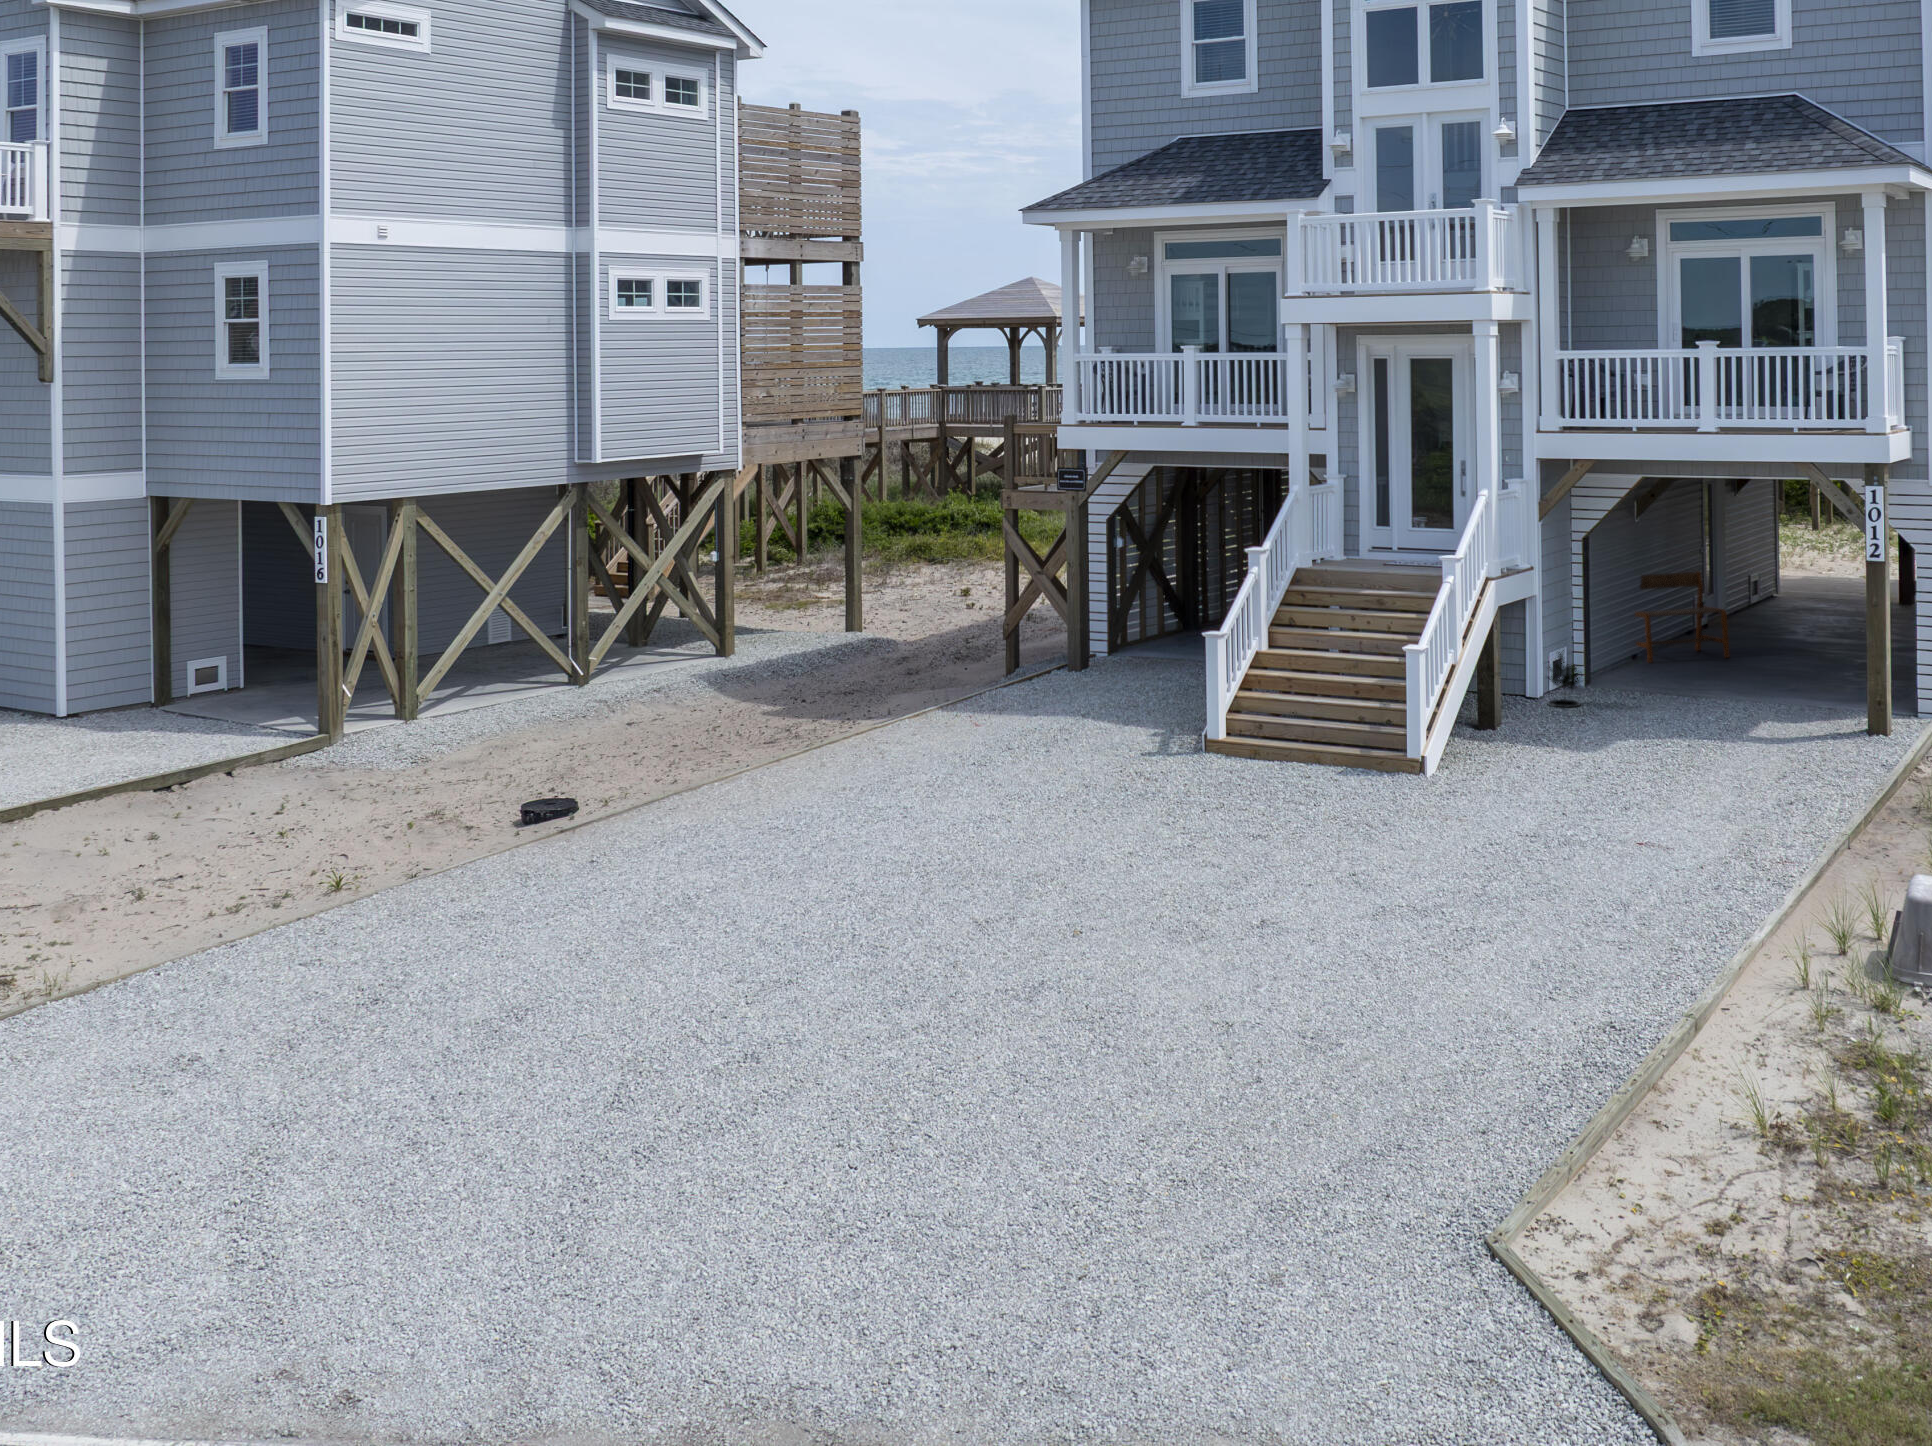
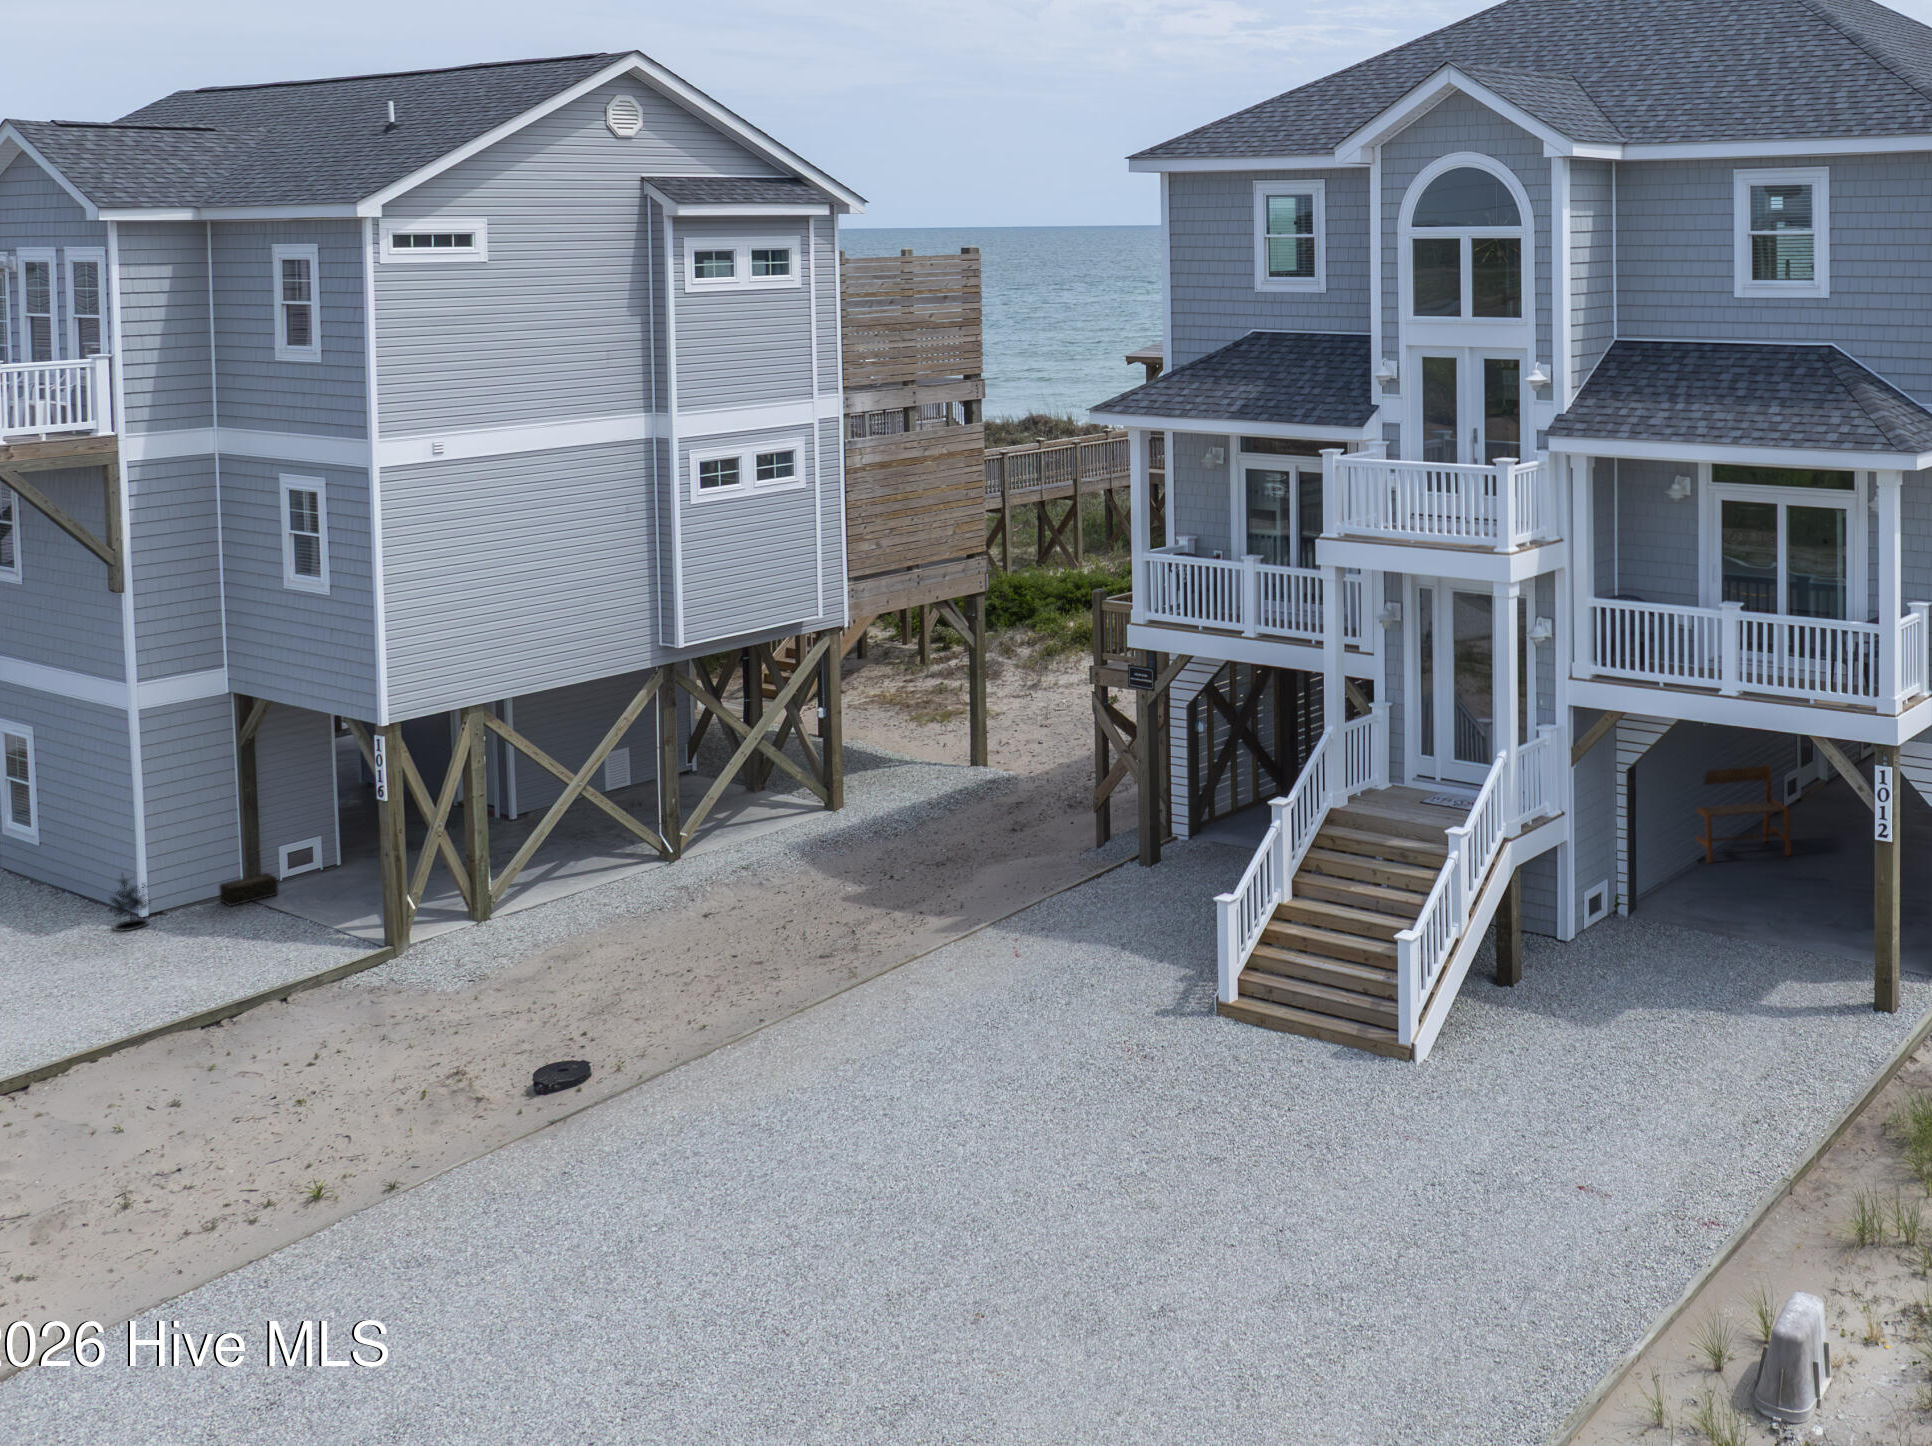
potted tree: present [1548,650,1580,707] -> present [110,875,150,931]
woven basket: none [138,683,196,711] -> present [220,873,278,906]

